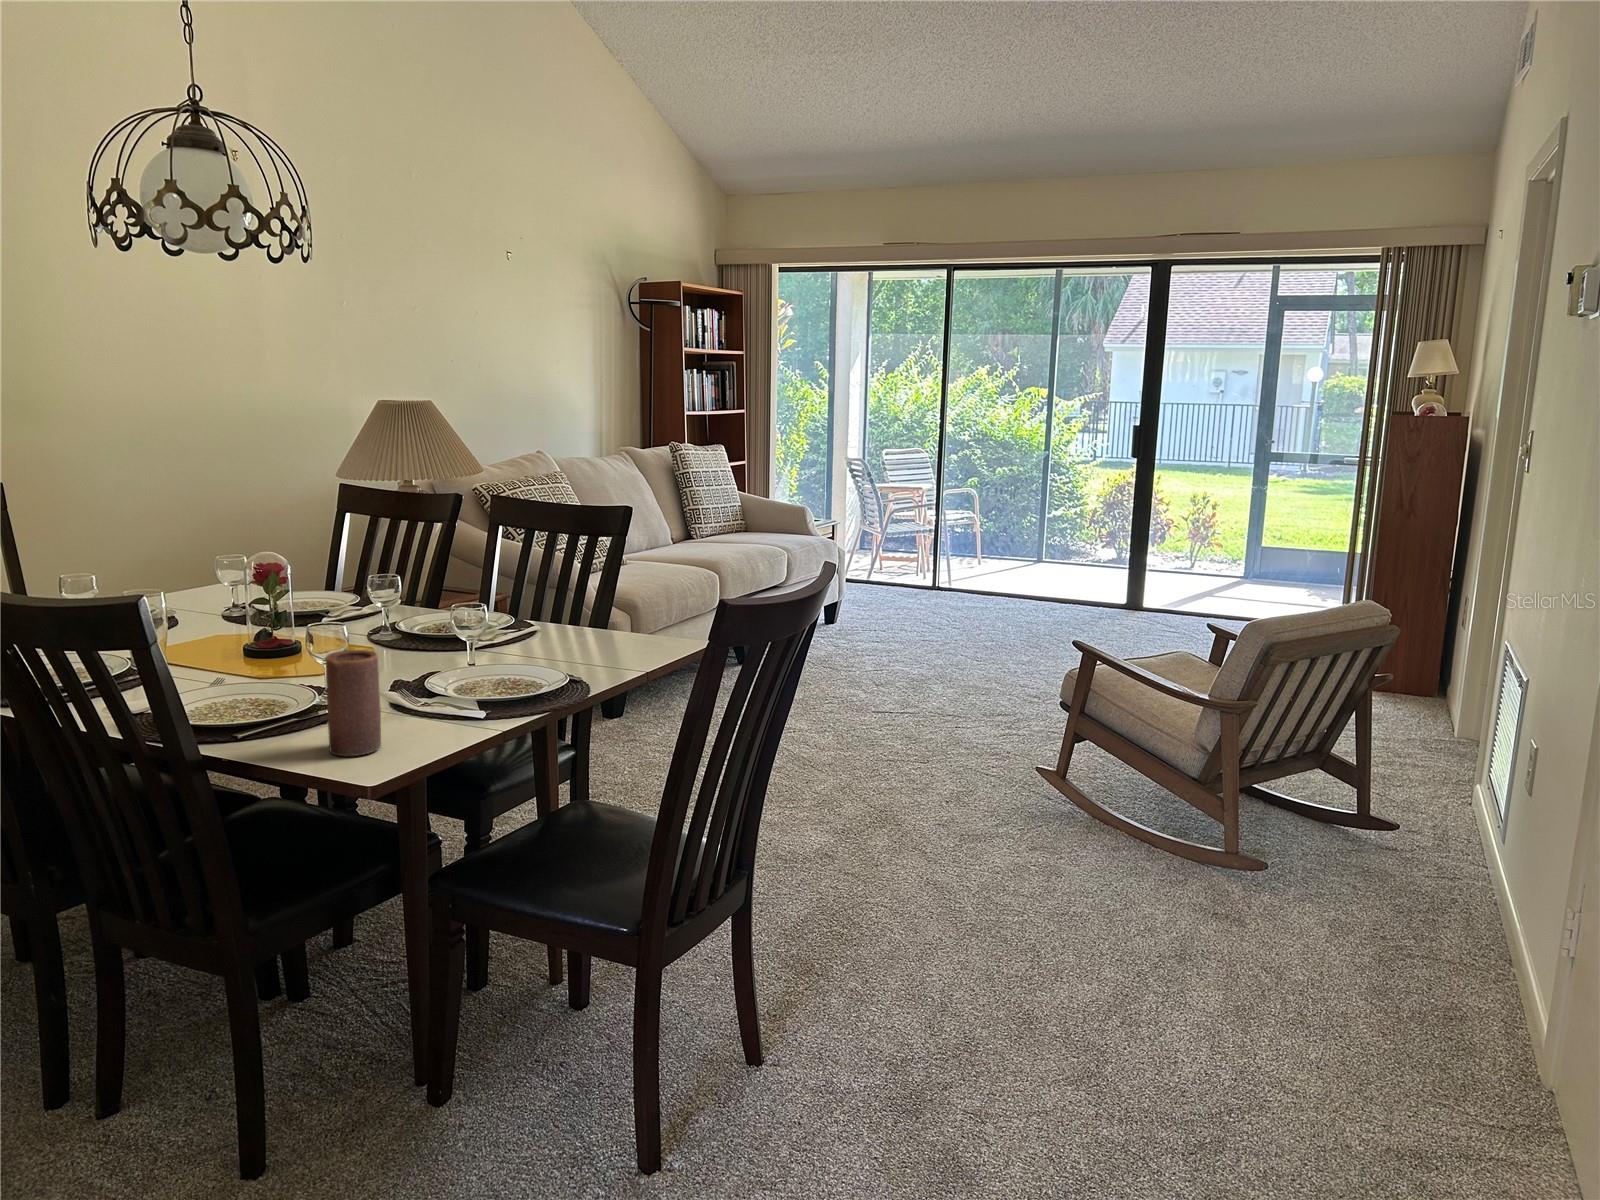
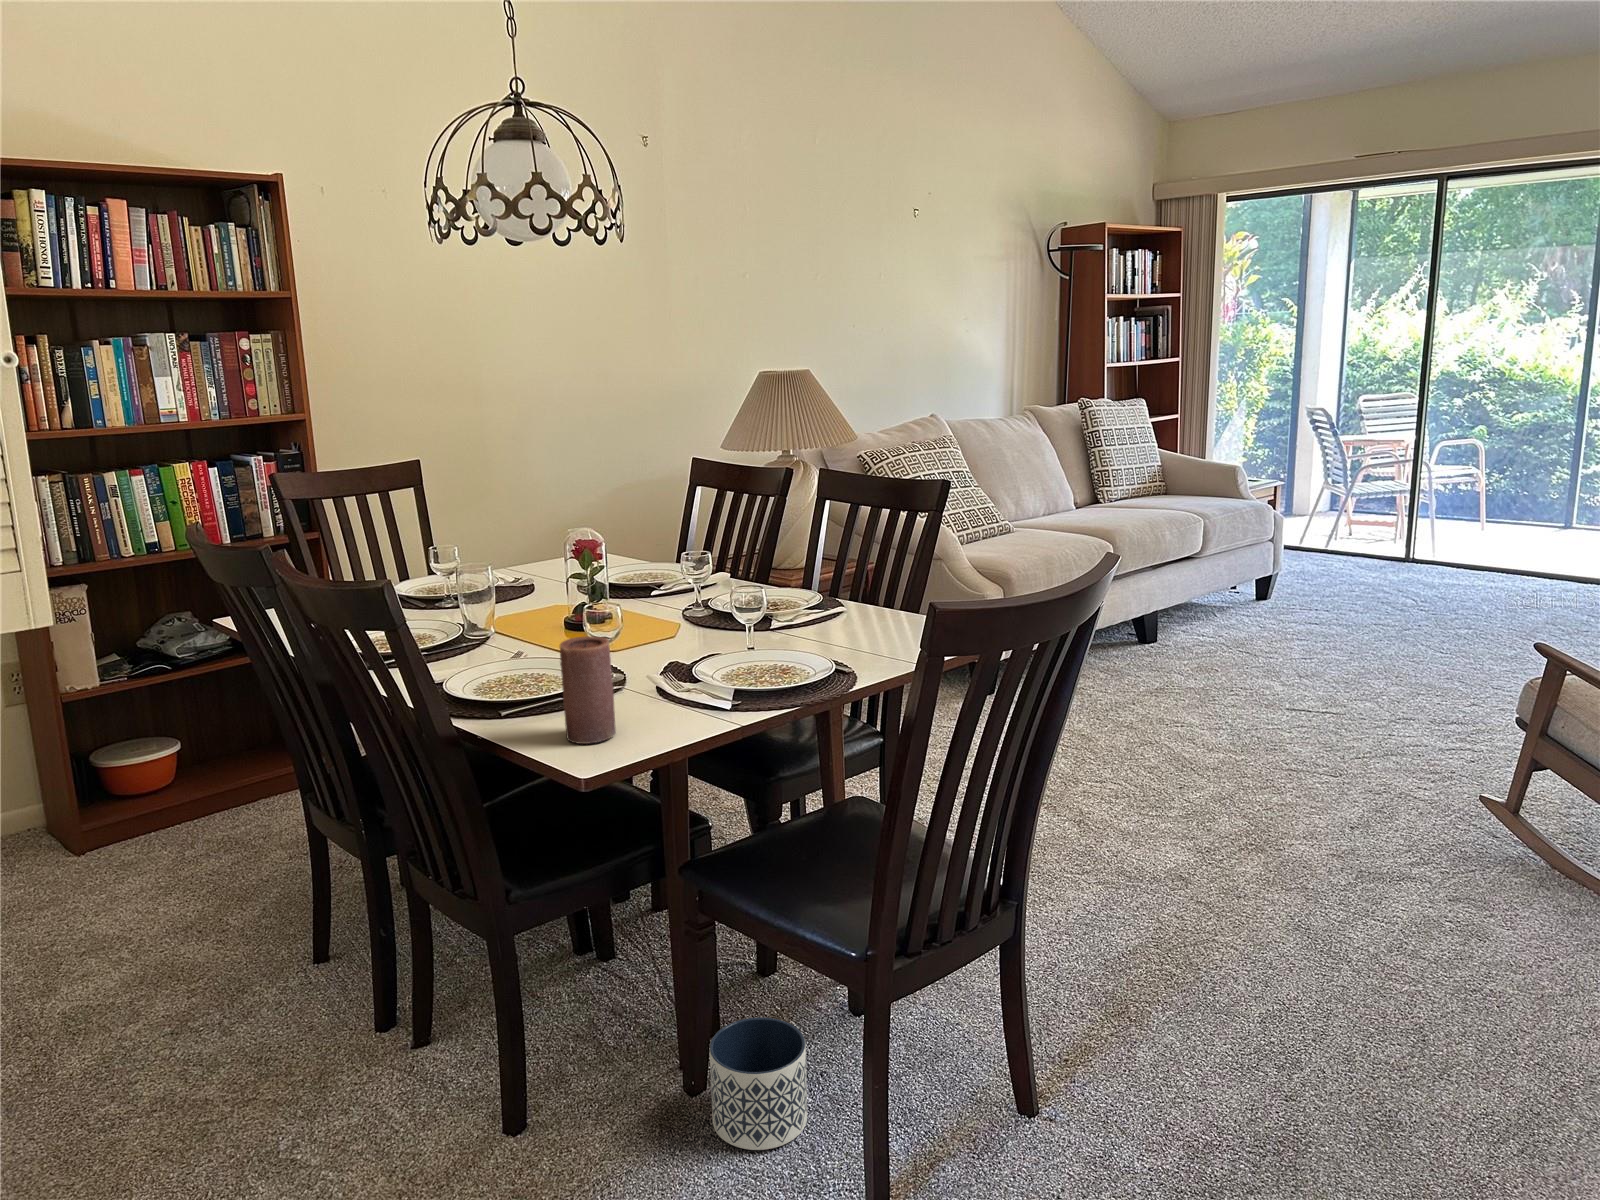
planter: none [467,1015,562,1141] -> present [710,1017,807,1150]

